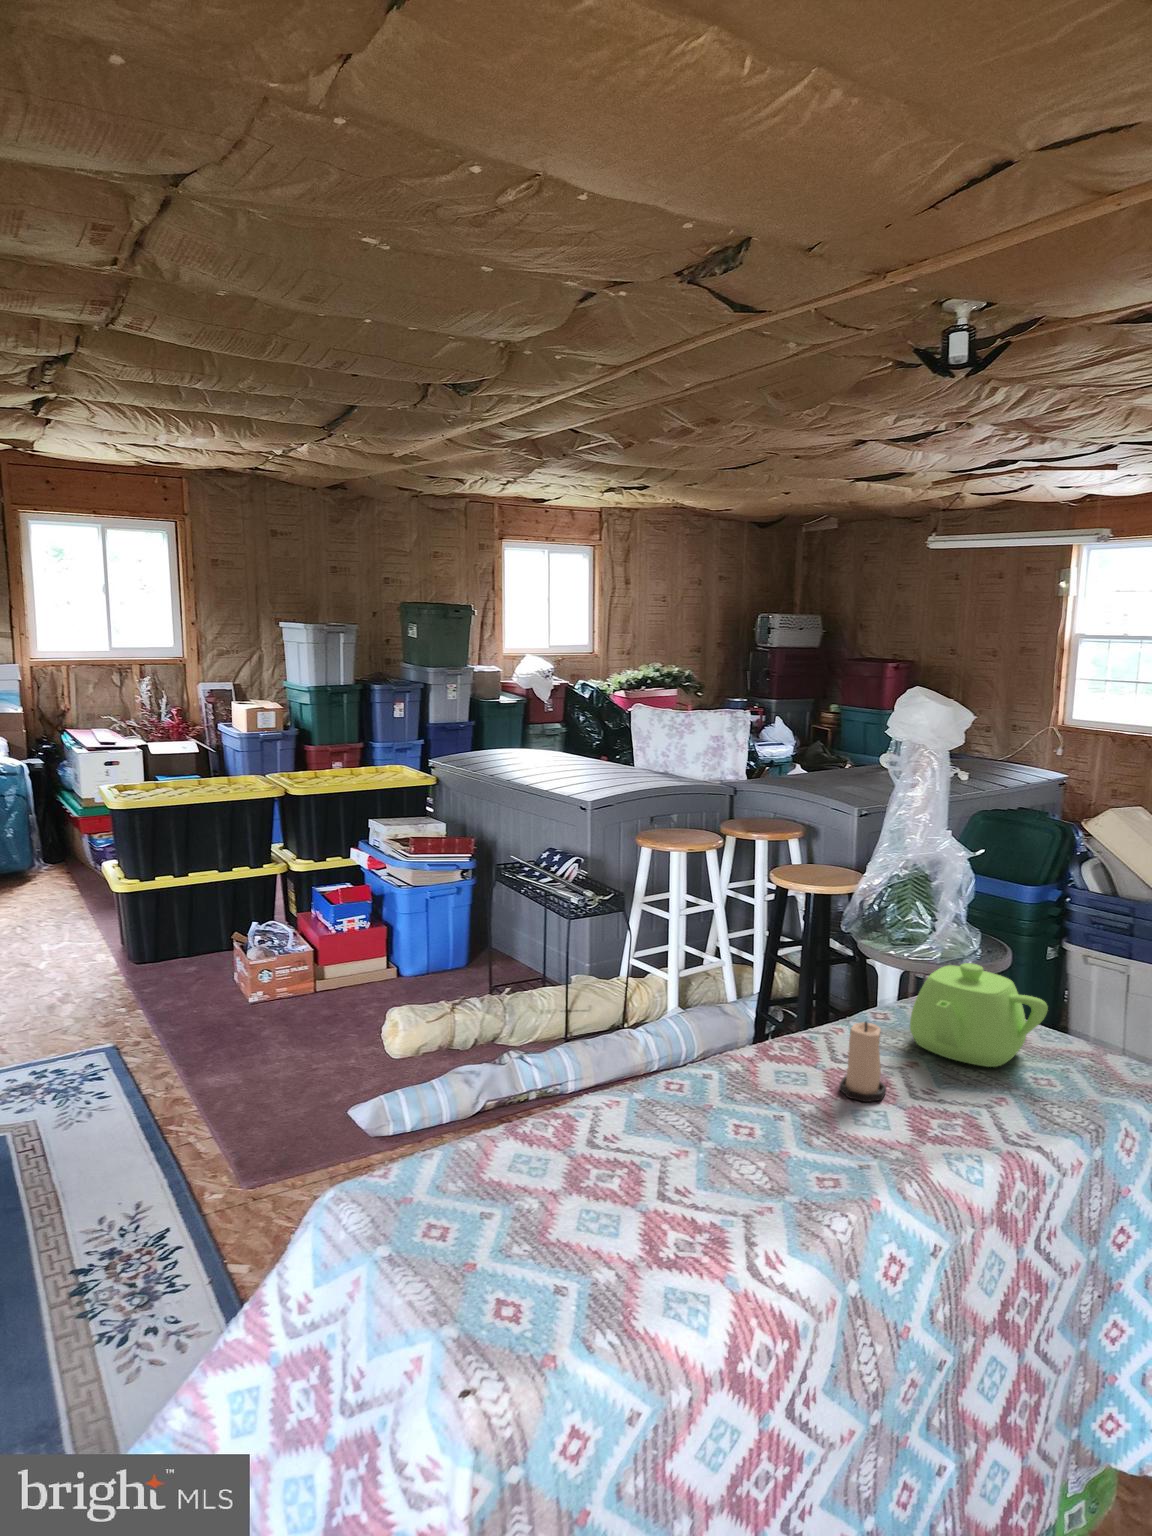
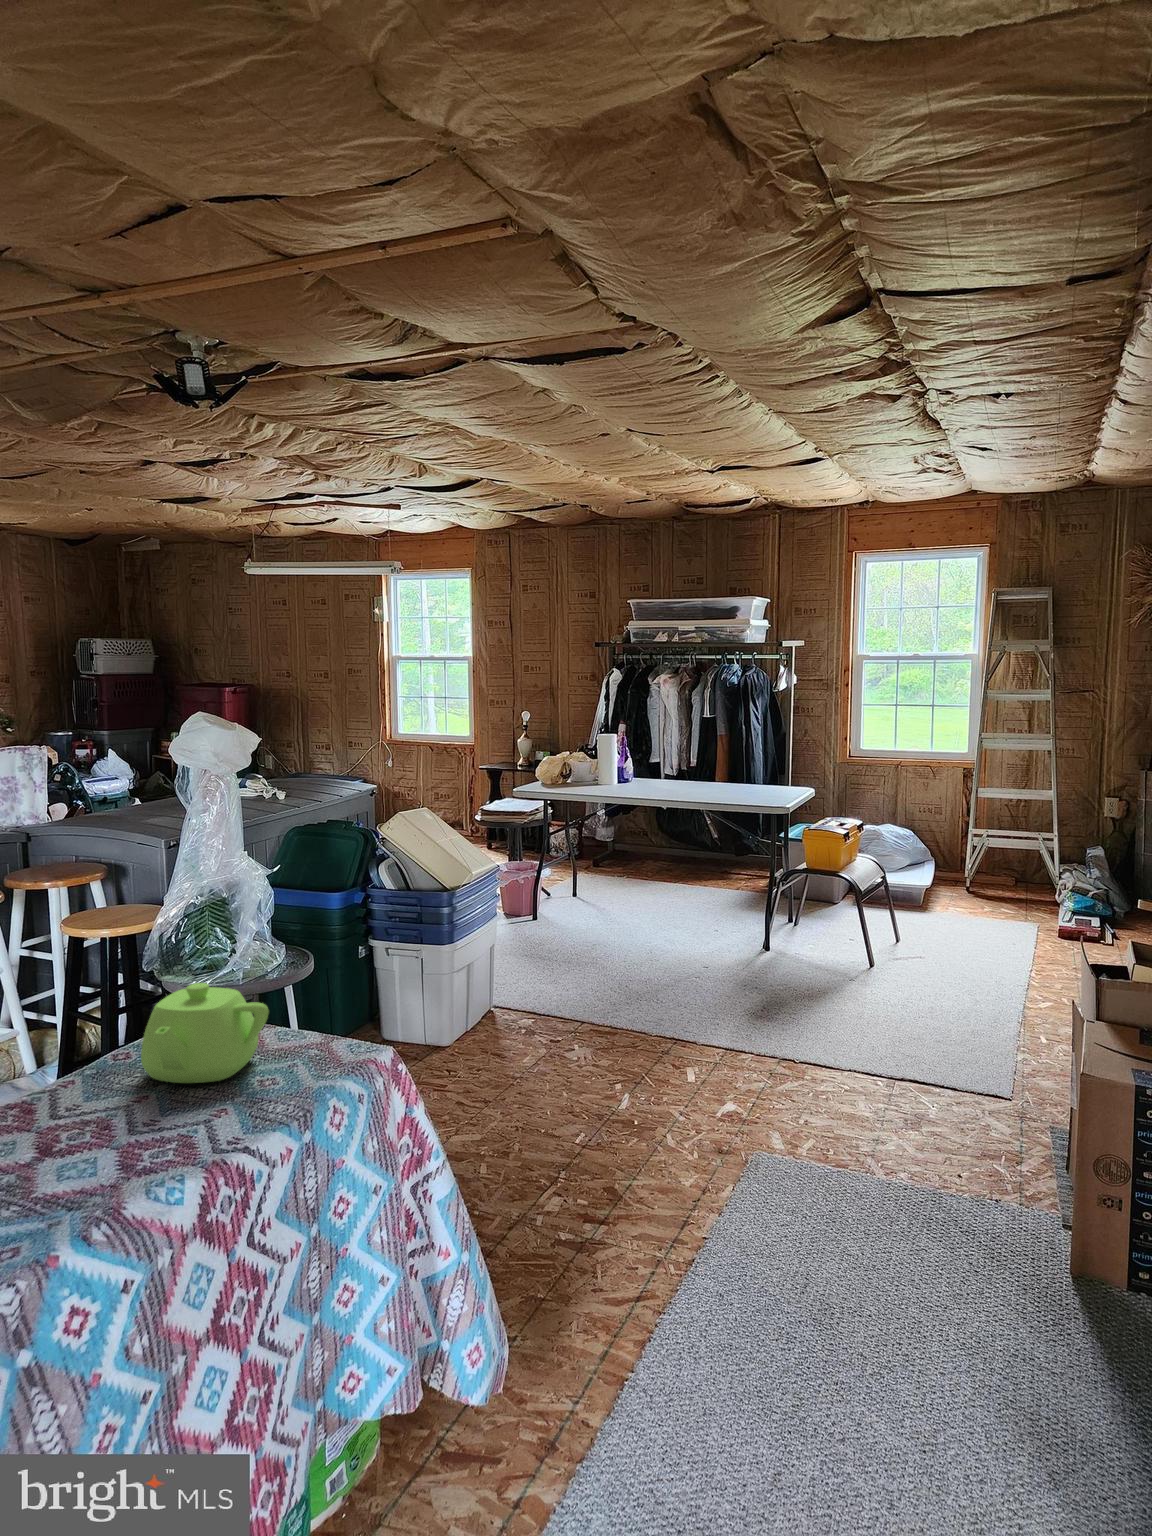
candle: present [839,1022,886,1102] -> none [46,1068,101,1155]

